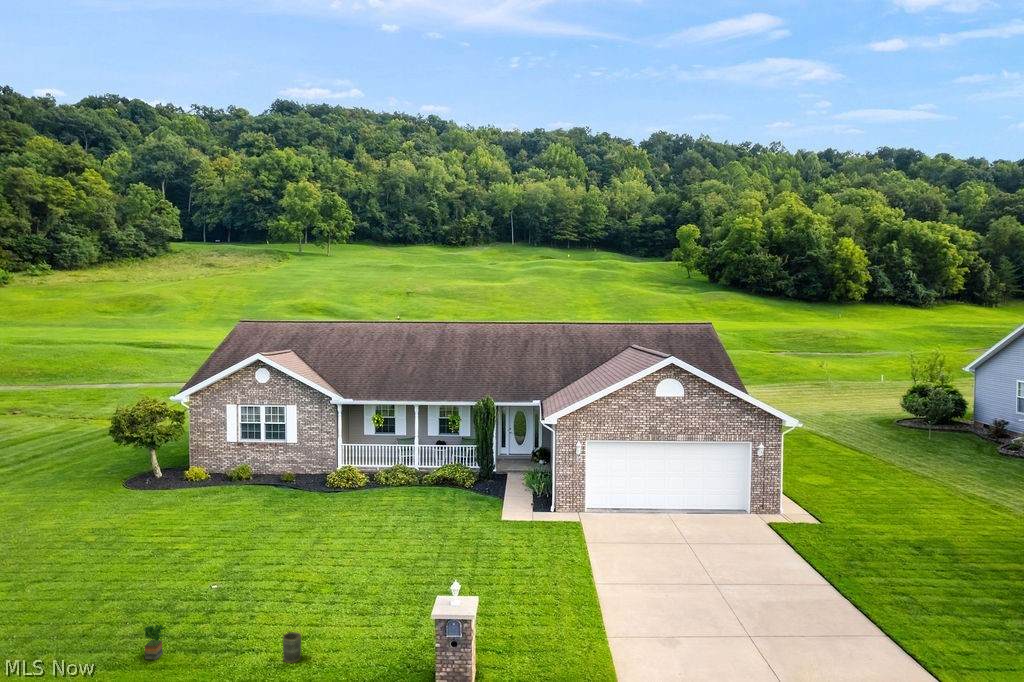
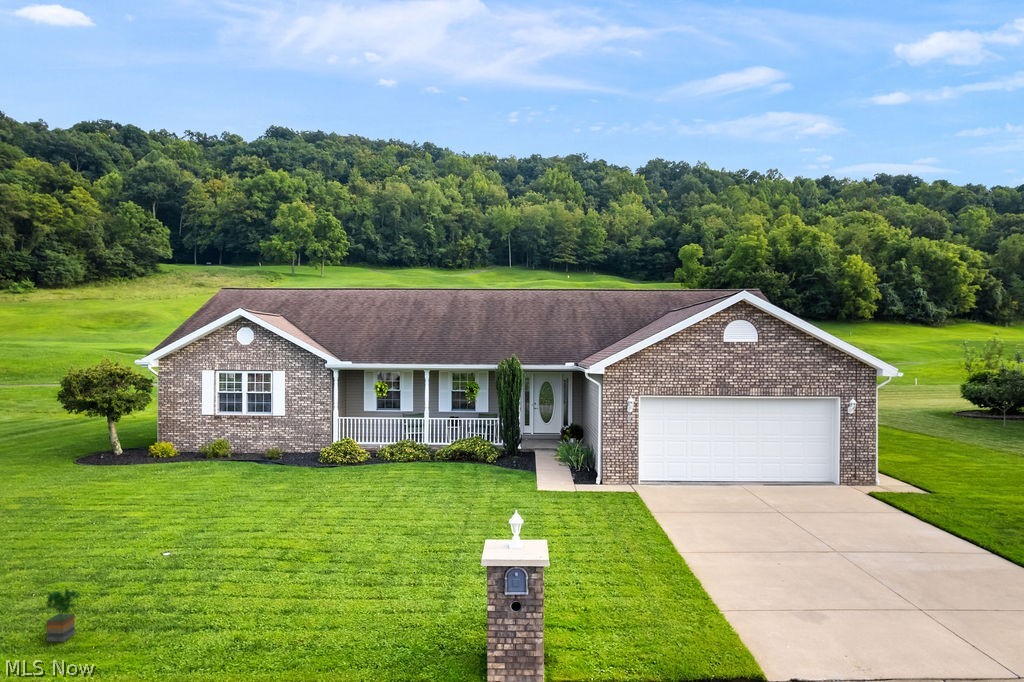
basket: present [283,632,302,663] -> none [253,587,282,645]

